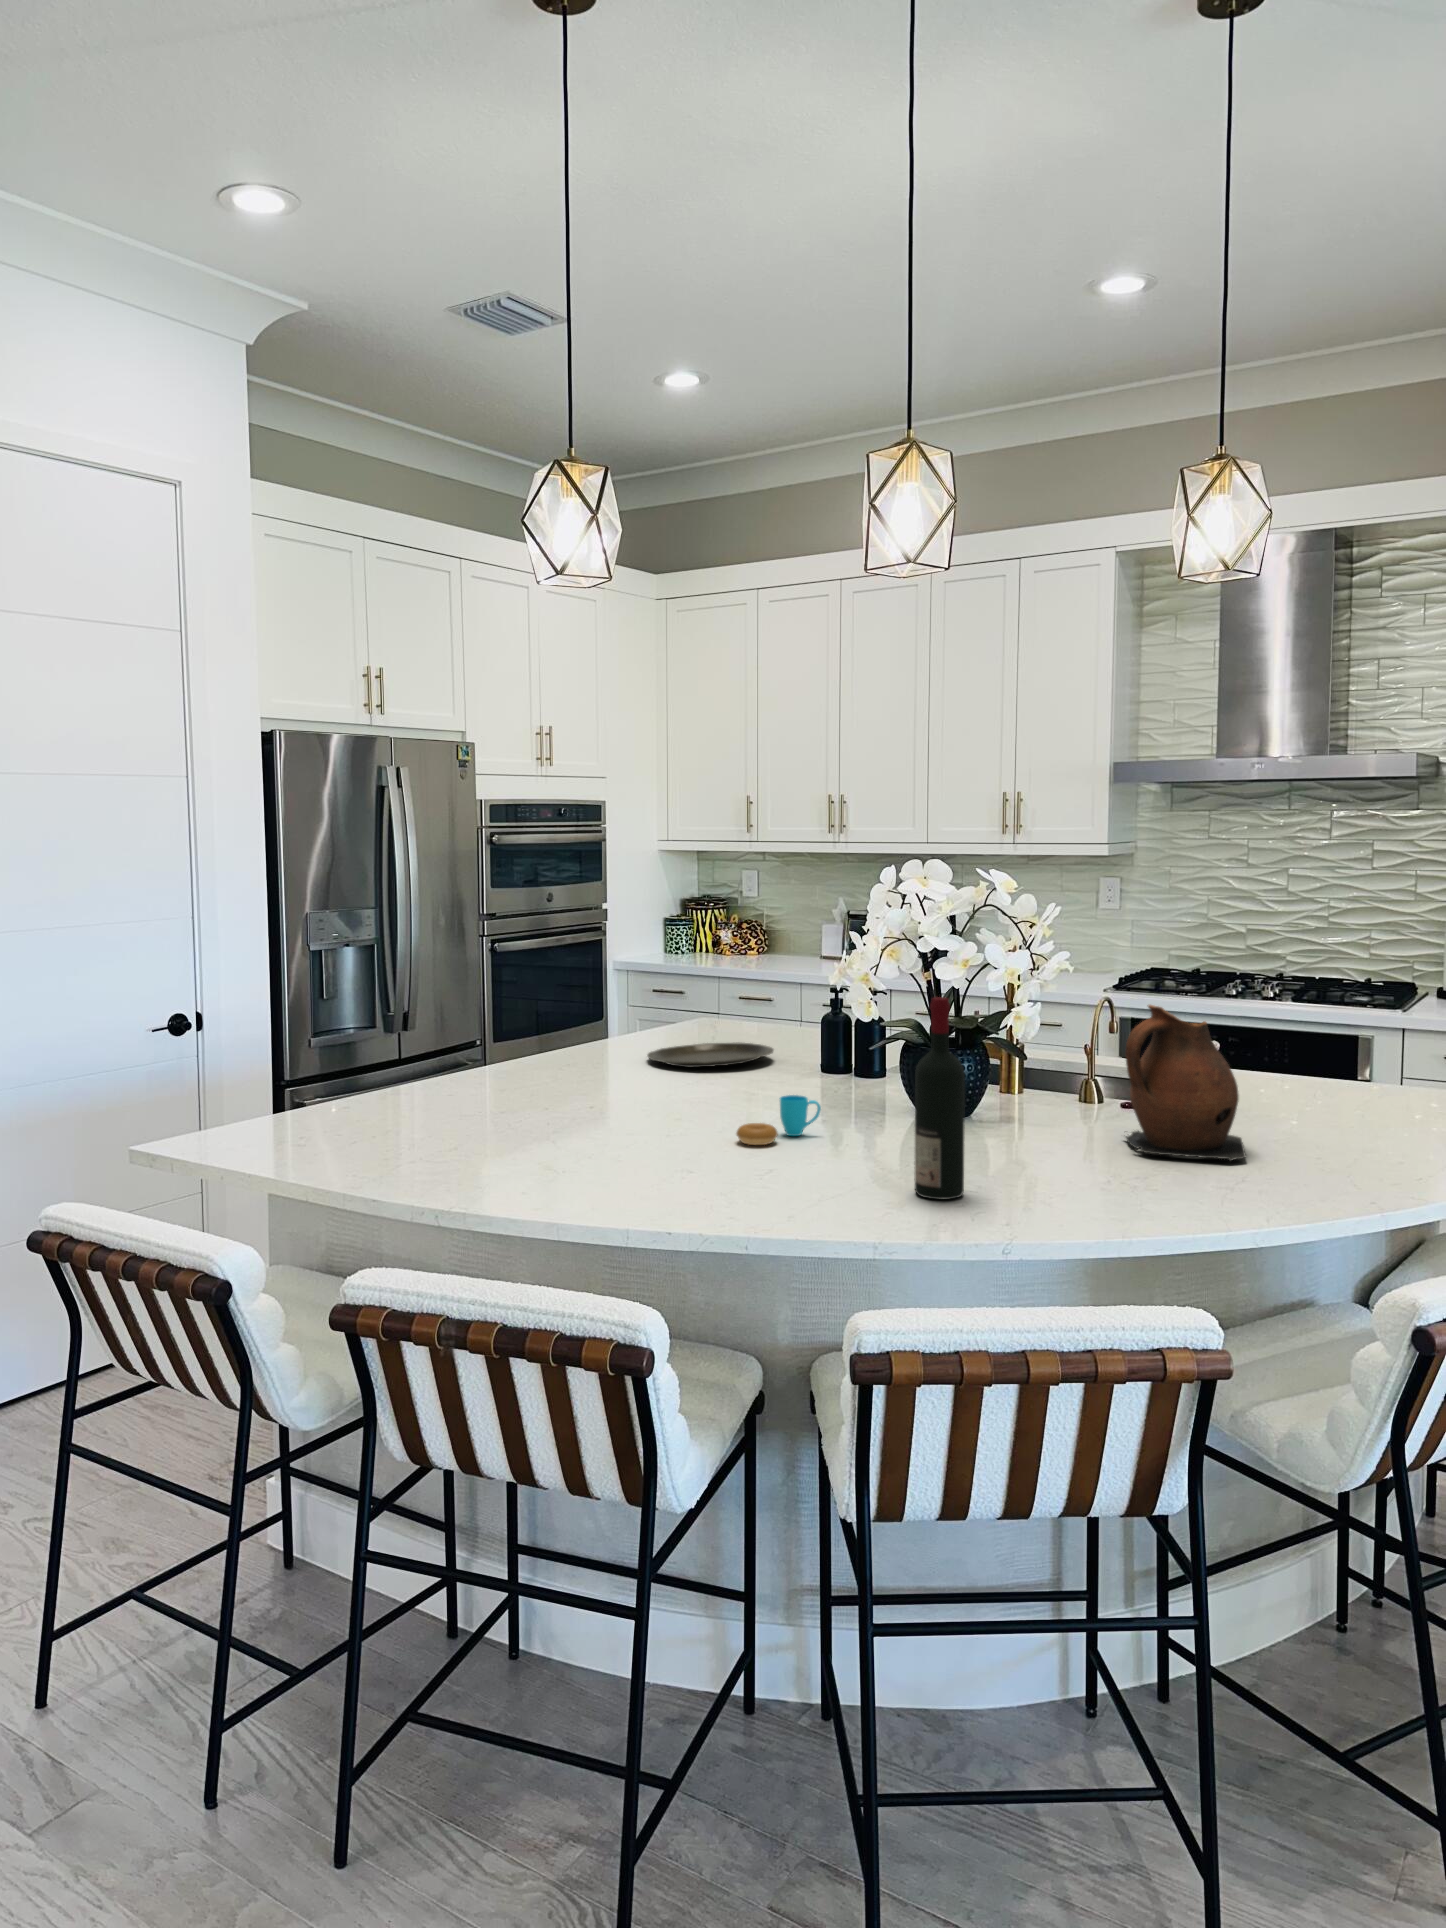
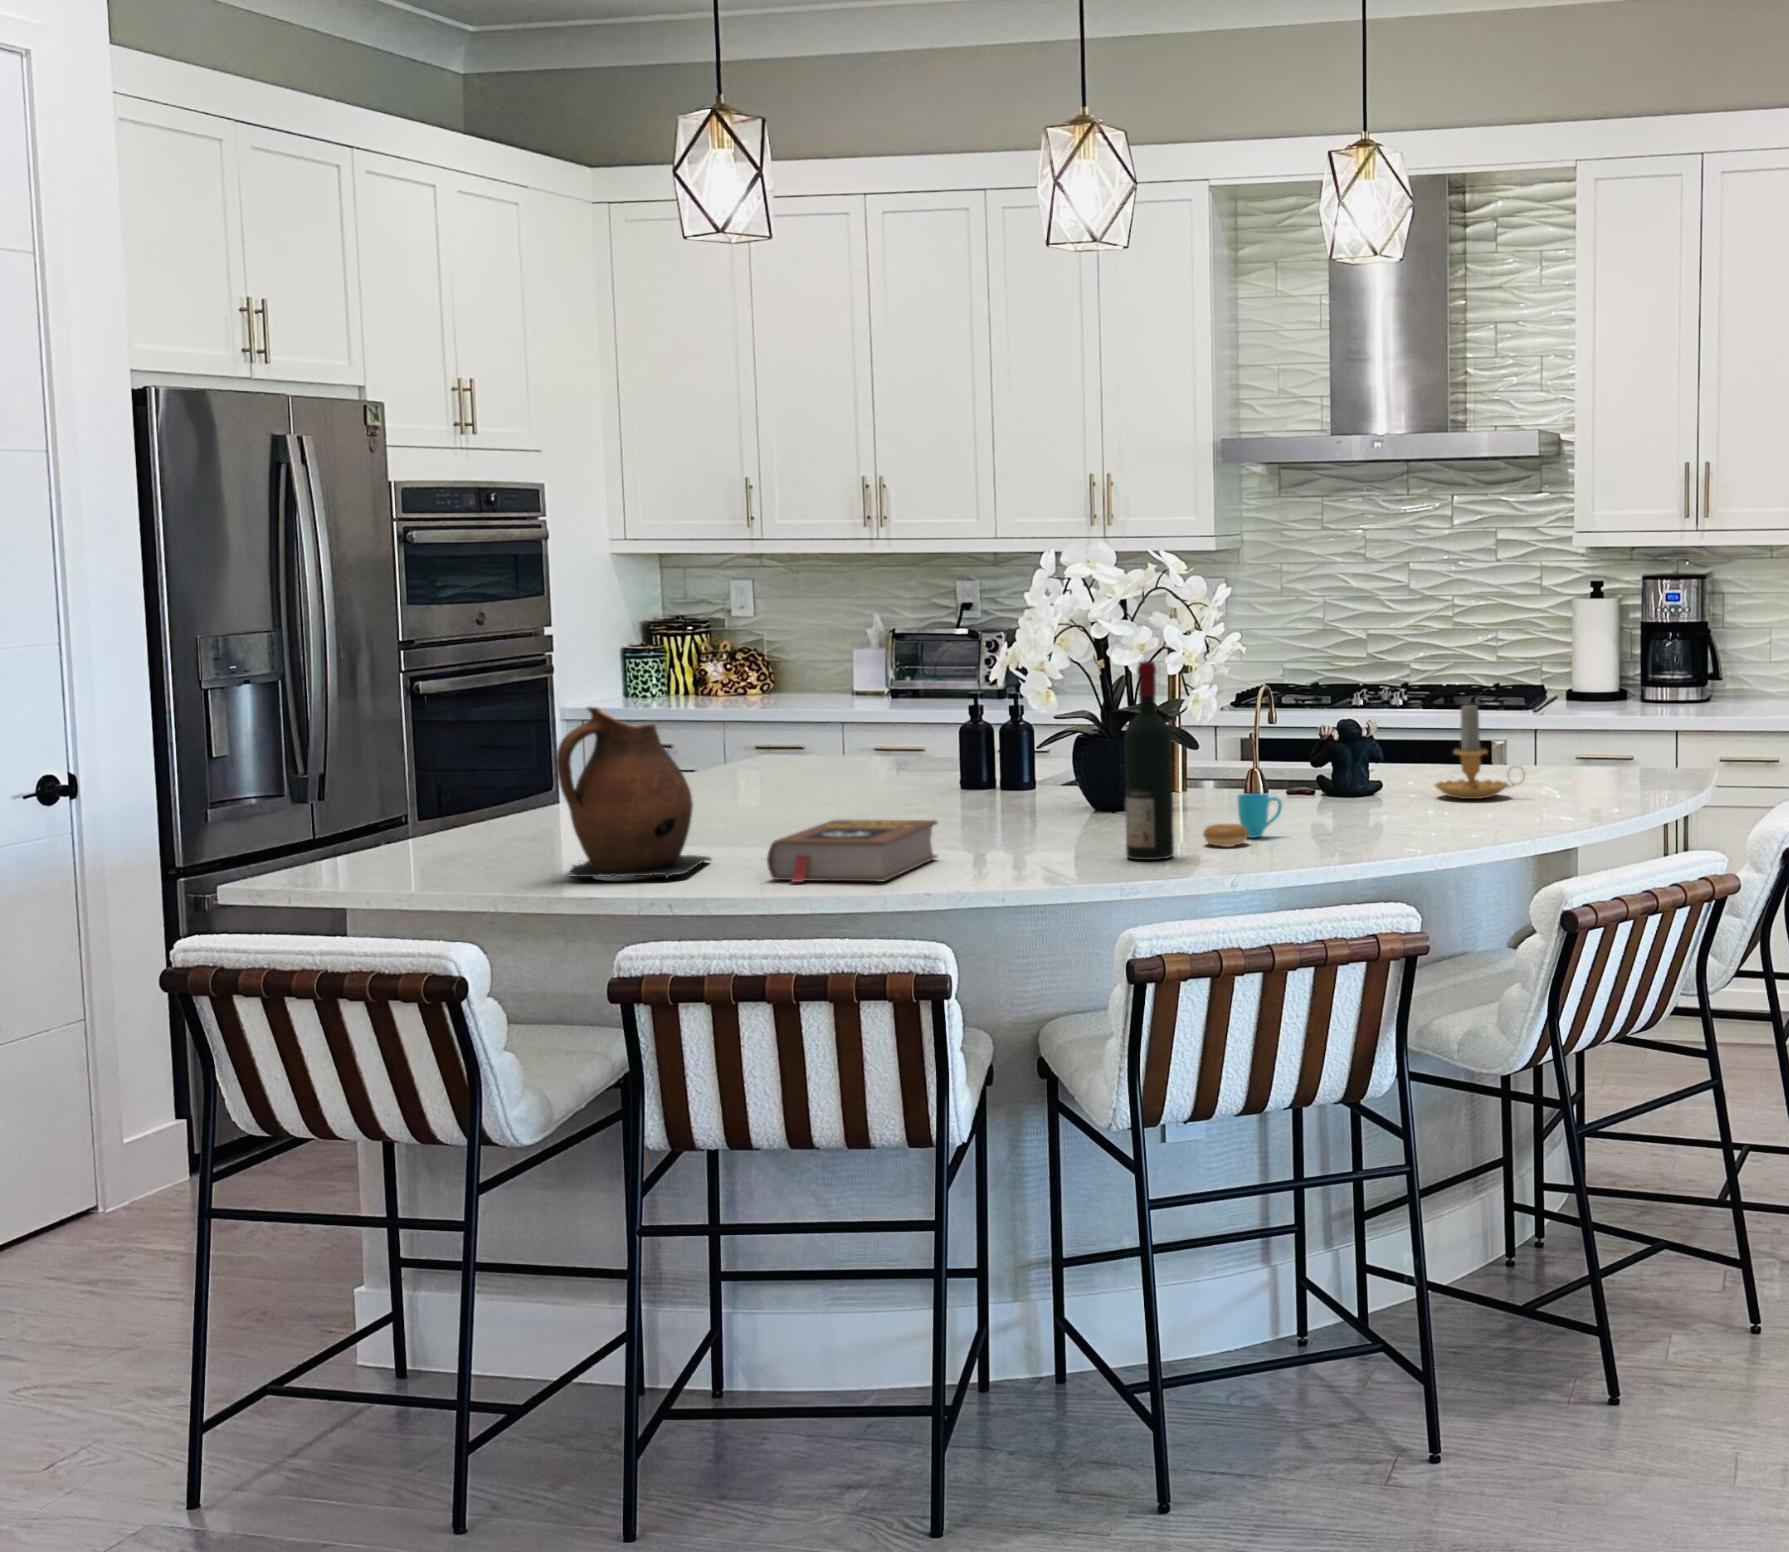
ceramic pitcher: present [1125,1005,1246,1162] -> present [556,706,711,878]
candle: none [1272,1031,1373,1131] -> present [1435,704,1522,799]
plate: present [647,1042,773,1067] -> none [732,767,887,793]
cup: present [736,1095,821,1145] -> present [1203,793,1282,846]
book: none [562,1125,738,1205] -> present [767,820,937,882]

